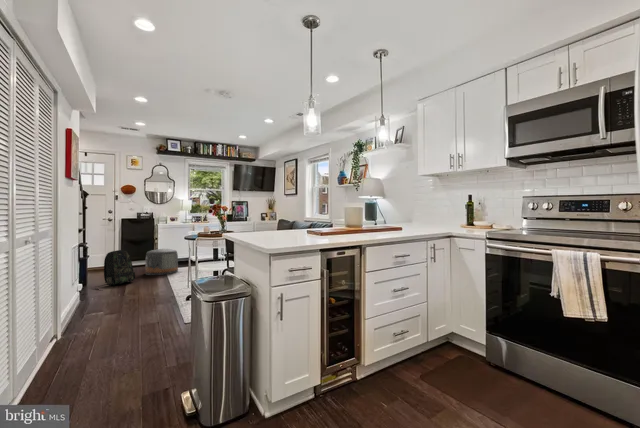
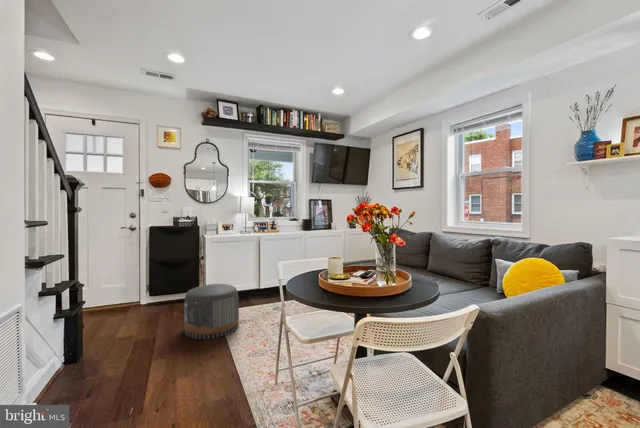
backpack: present [104,250,135,285] -> none [96,309,162,401]

